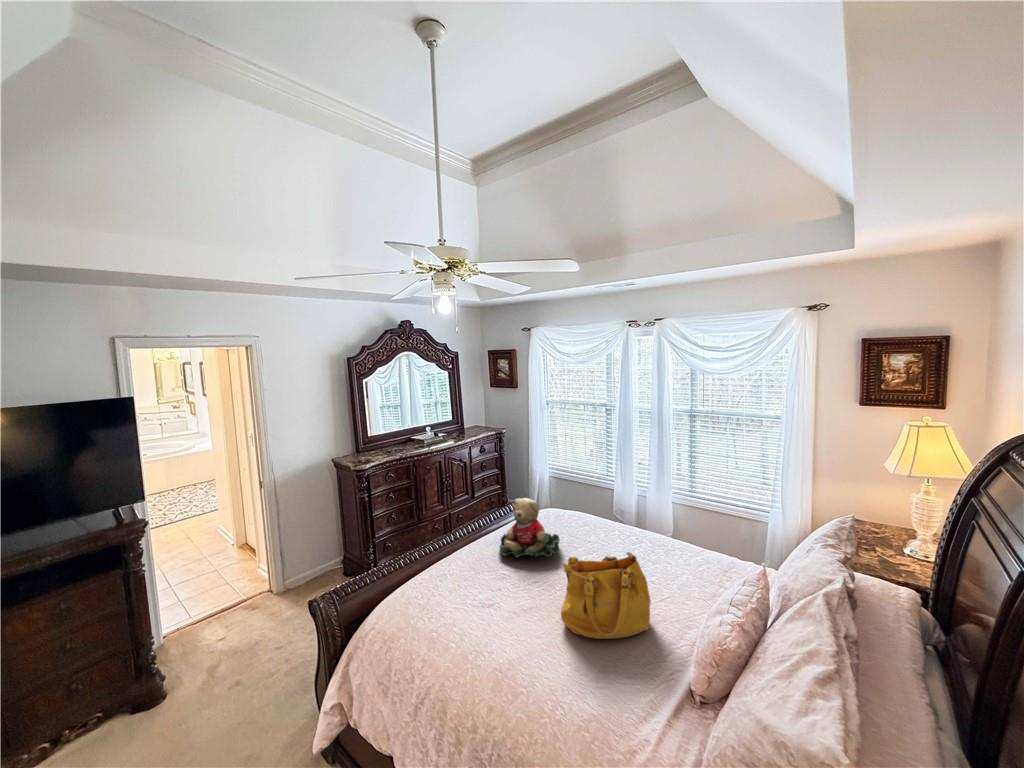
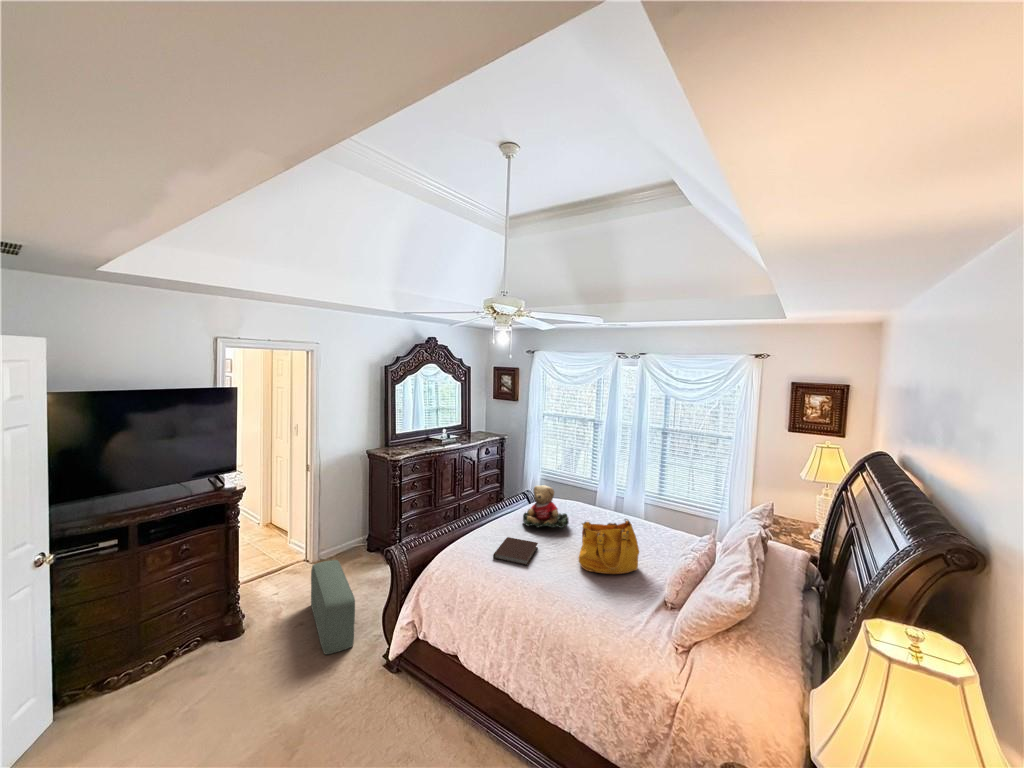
notebook: none [441,577,511,627] -> present [493,537,538,566]
pouf: none [240,598,290,734] -> present [311,560,355,654]

